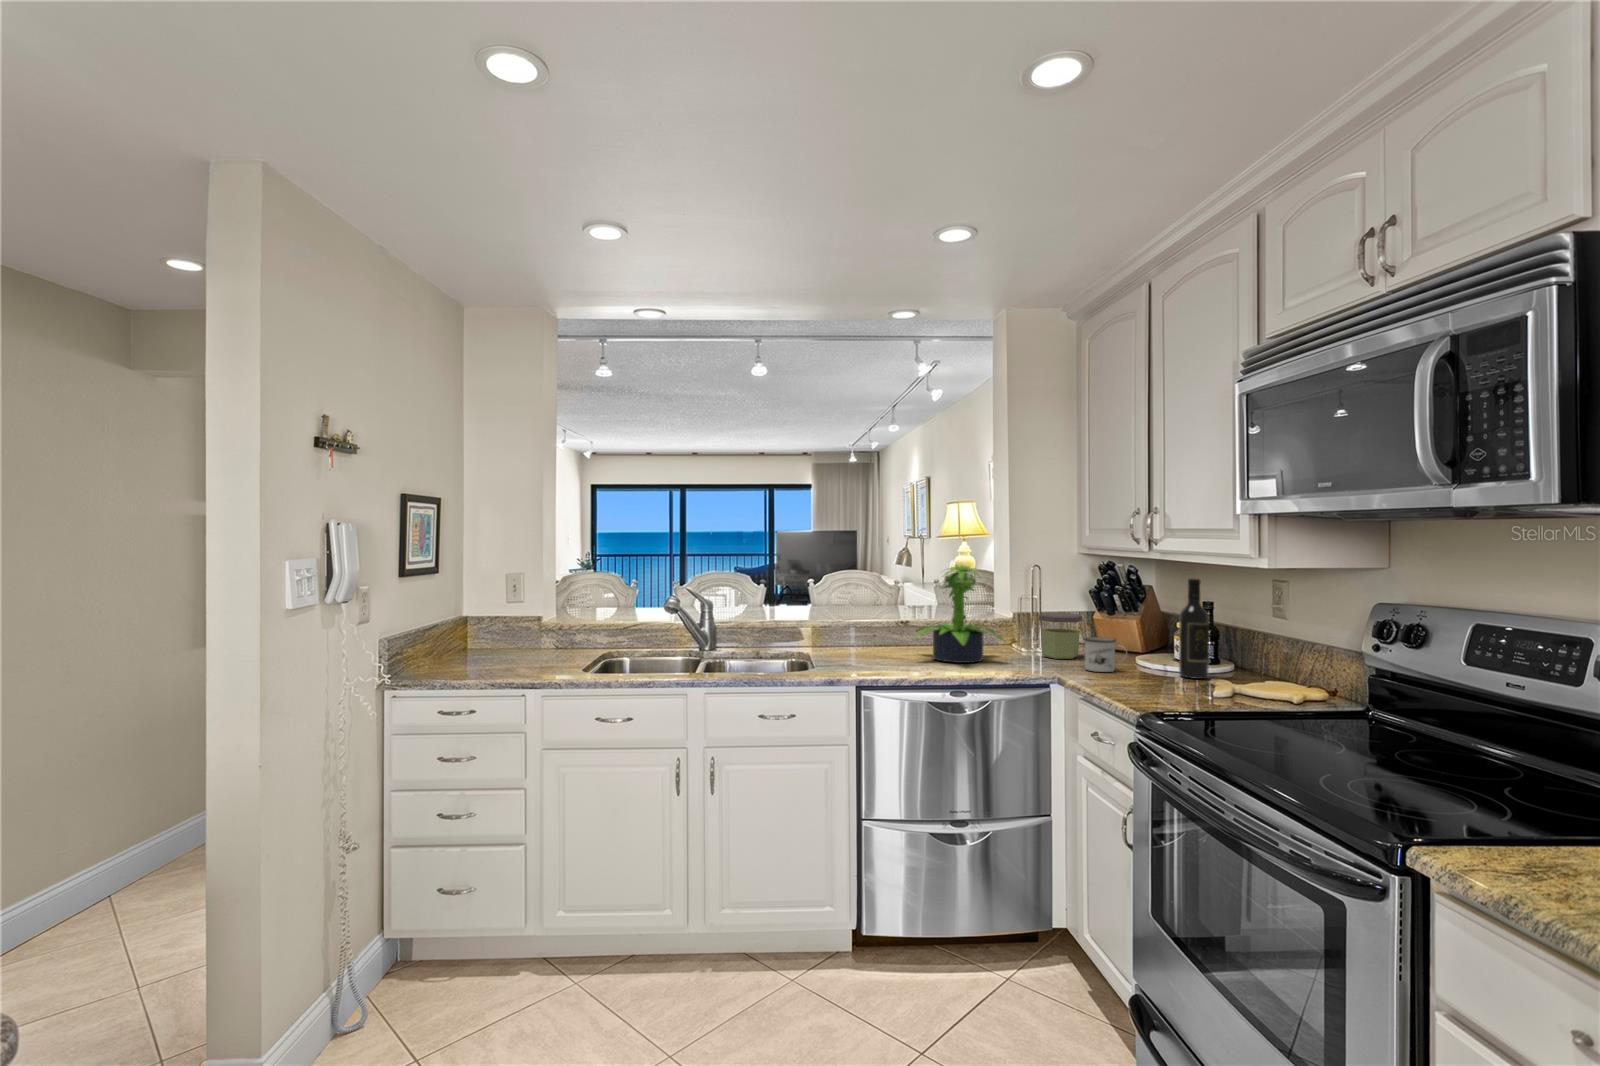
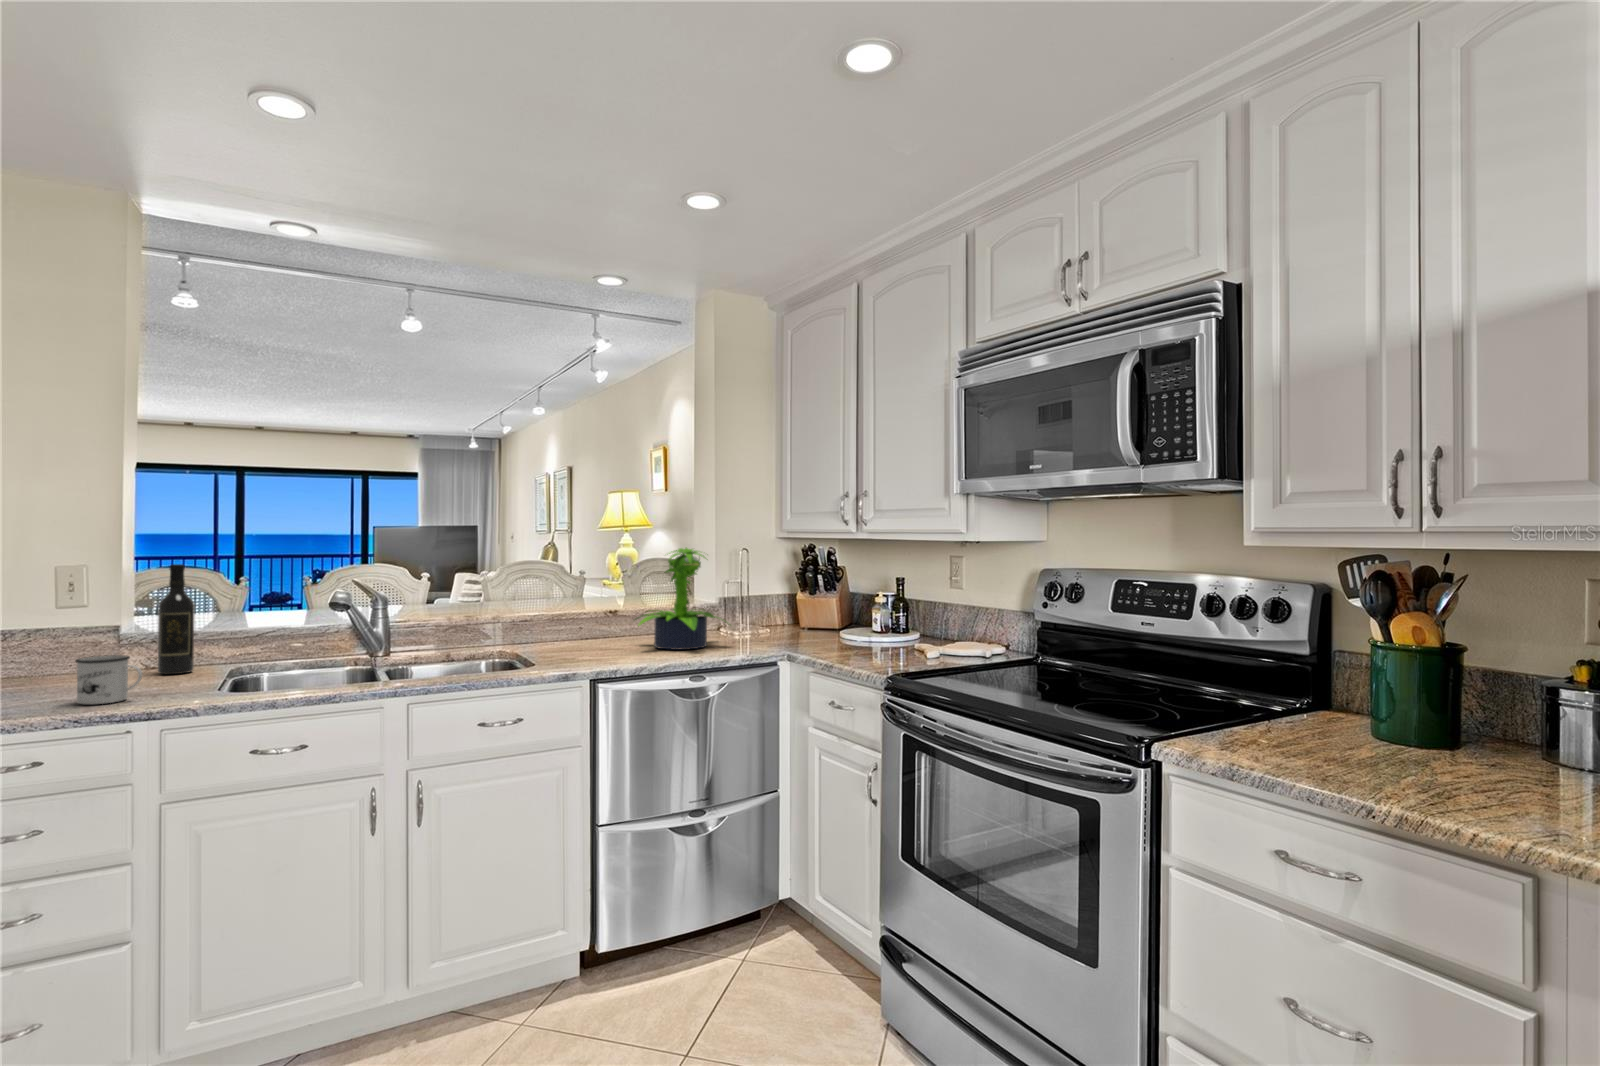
wine bottle: present [1179,579,1209,679] -> present [158,564,195,674]
jar: present [1039,613,1082,659] -> none [756,595,795,640]
mug: present [1084,637,1127,672] -> present [76,655,142,704]

